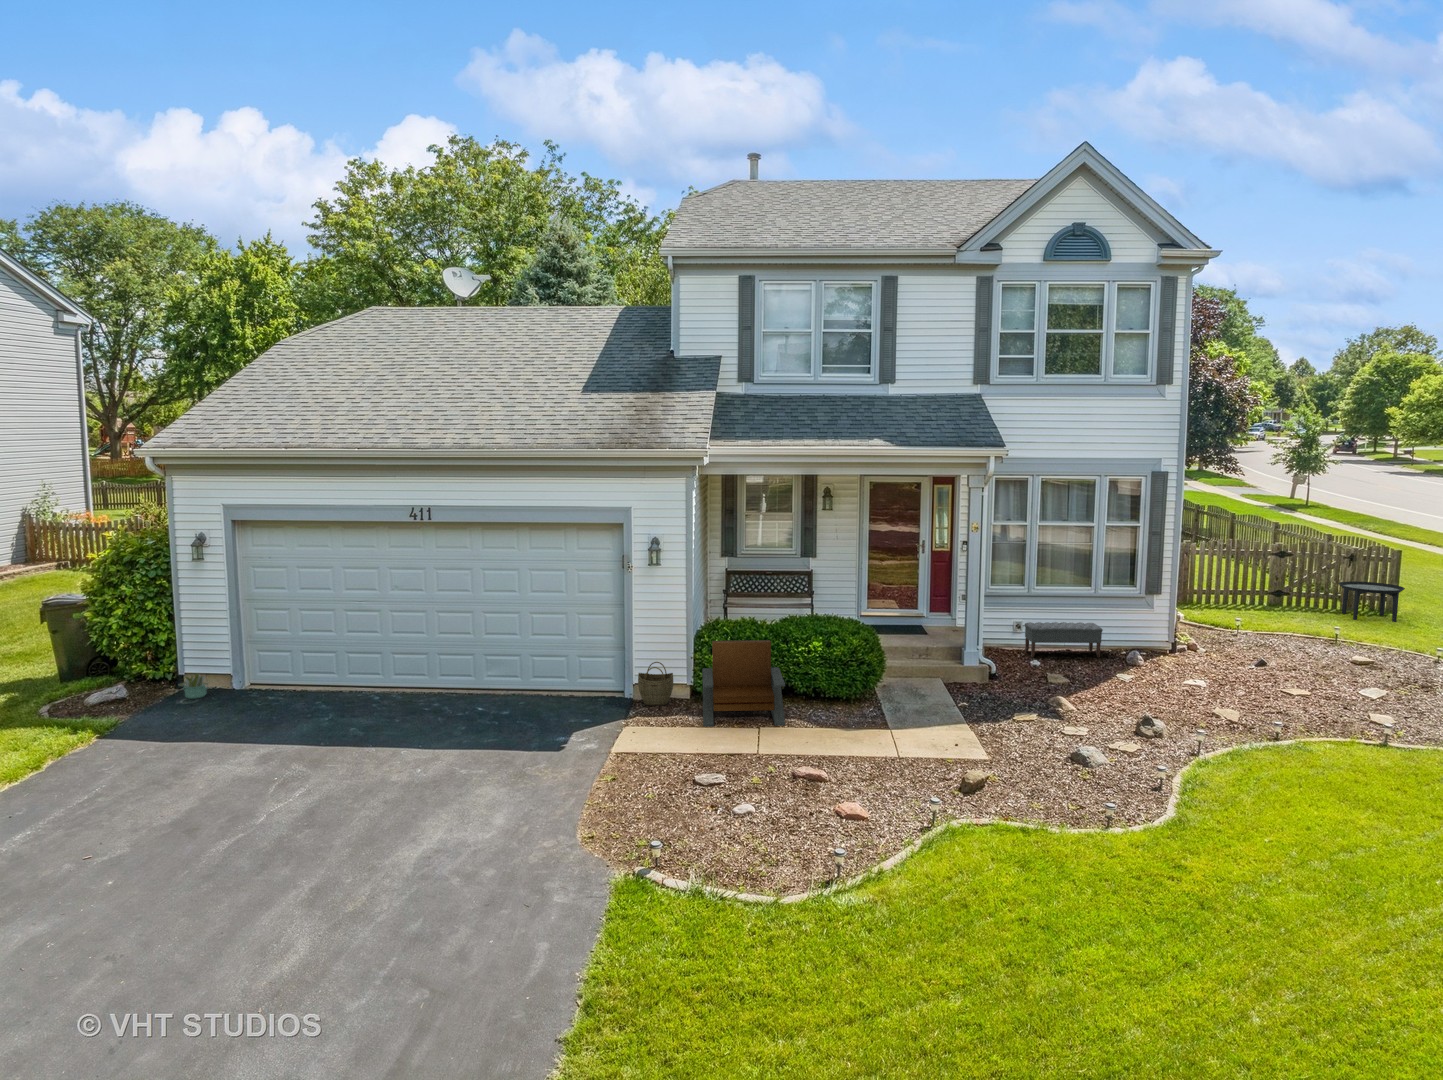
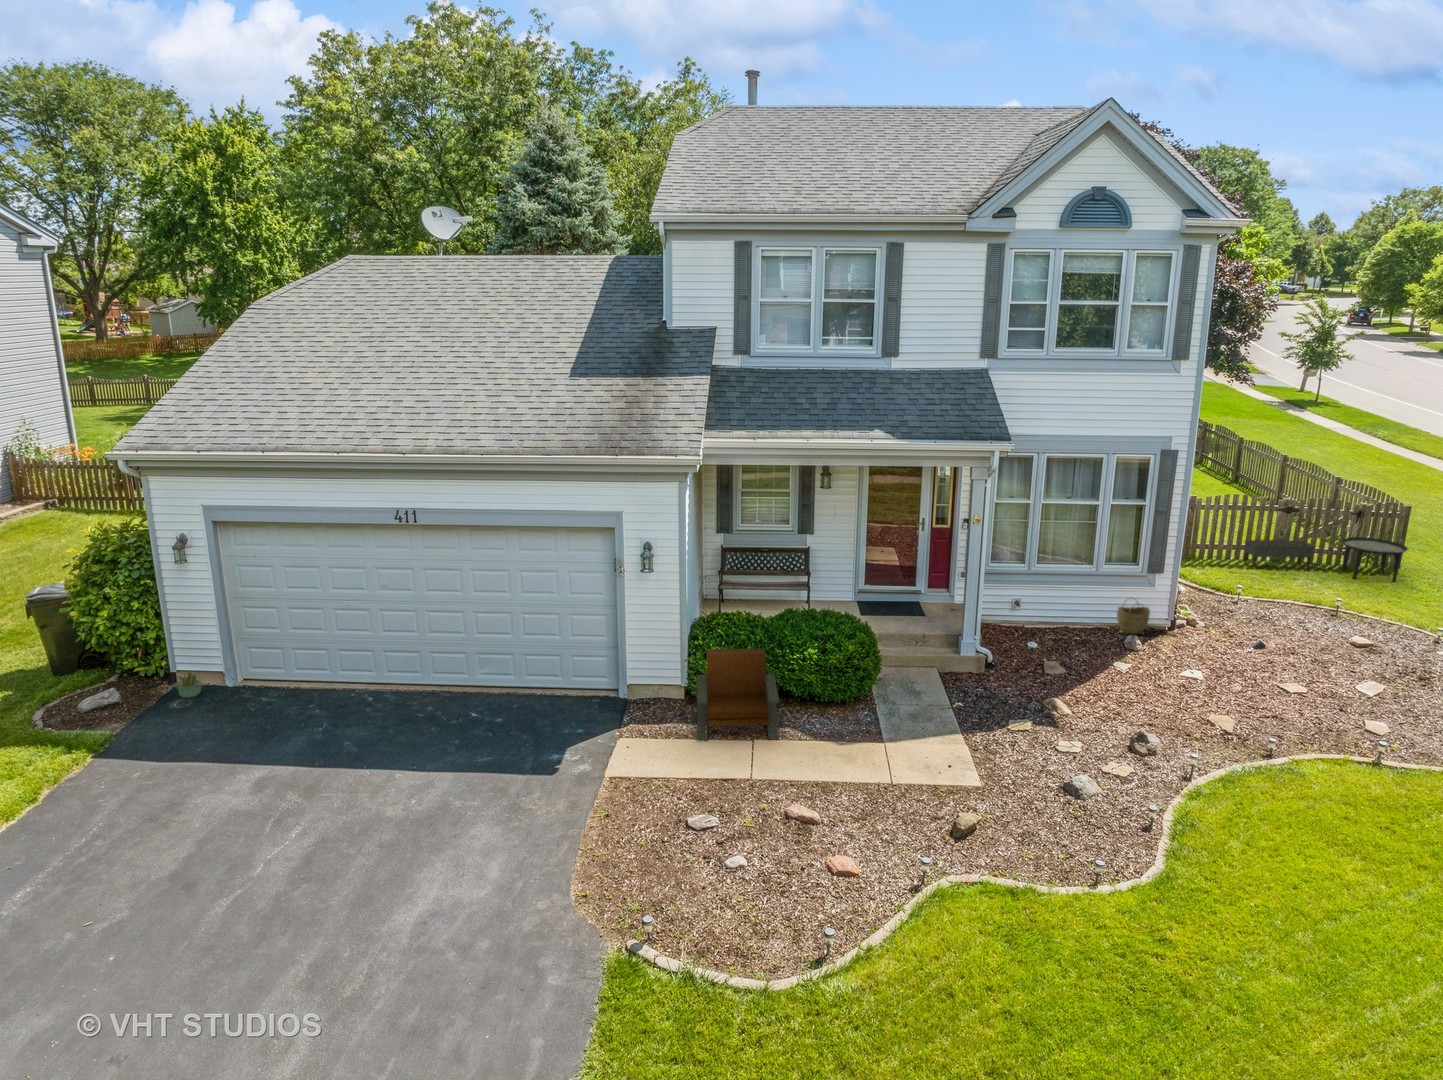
bench: present [1025,622,1103,658] -> present [1243,540,1314,569]
woven basket: present [638,662,673,706] -> present [1117,603,1150,634]

